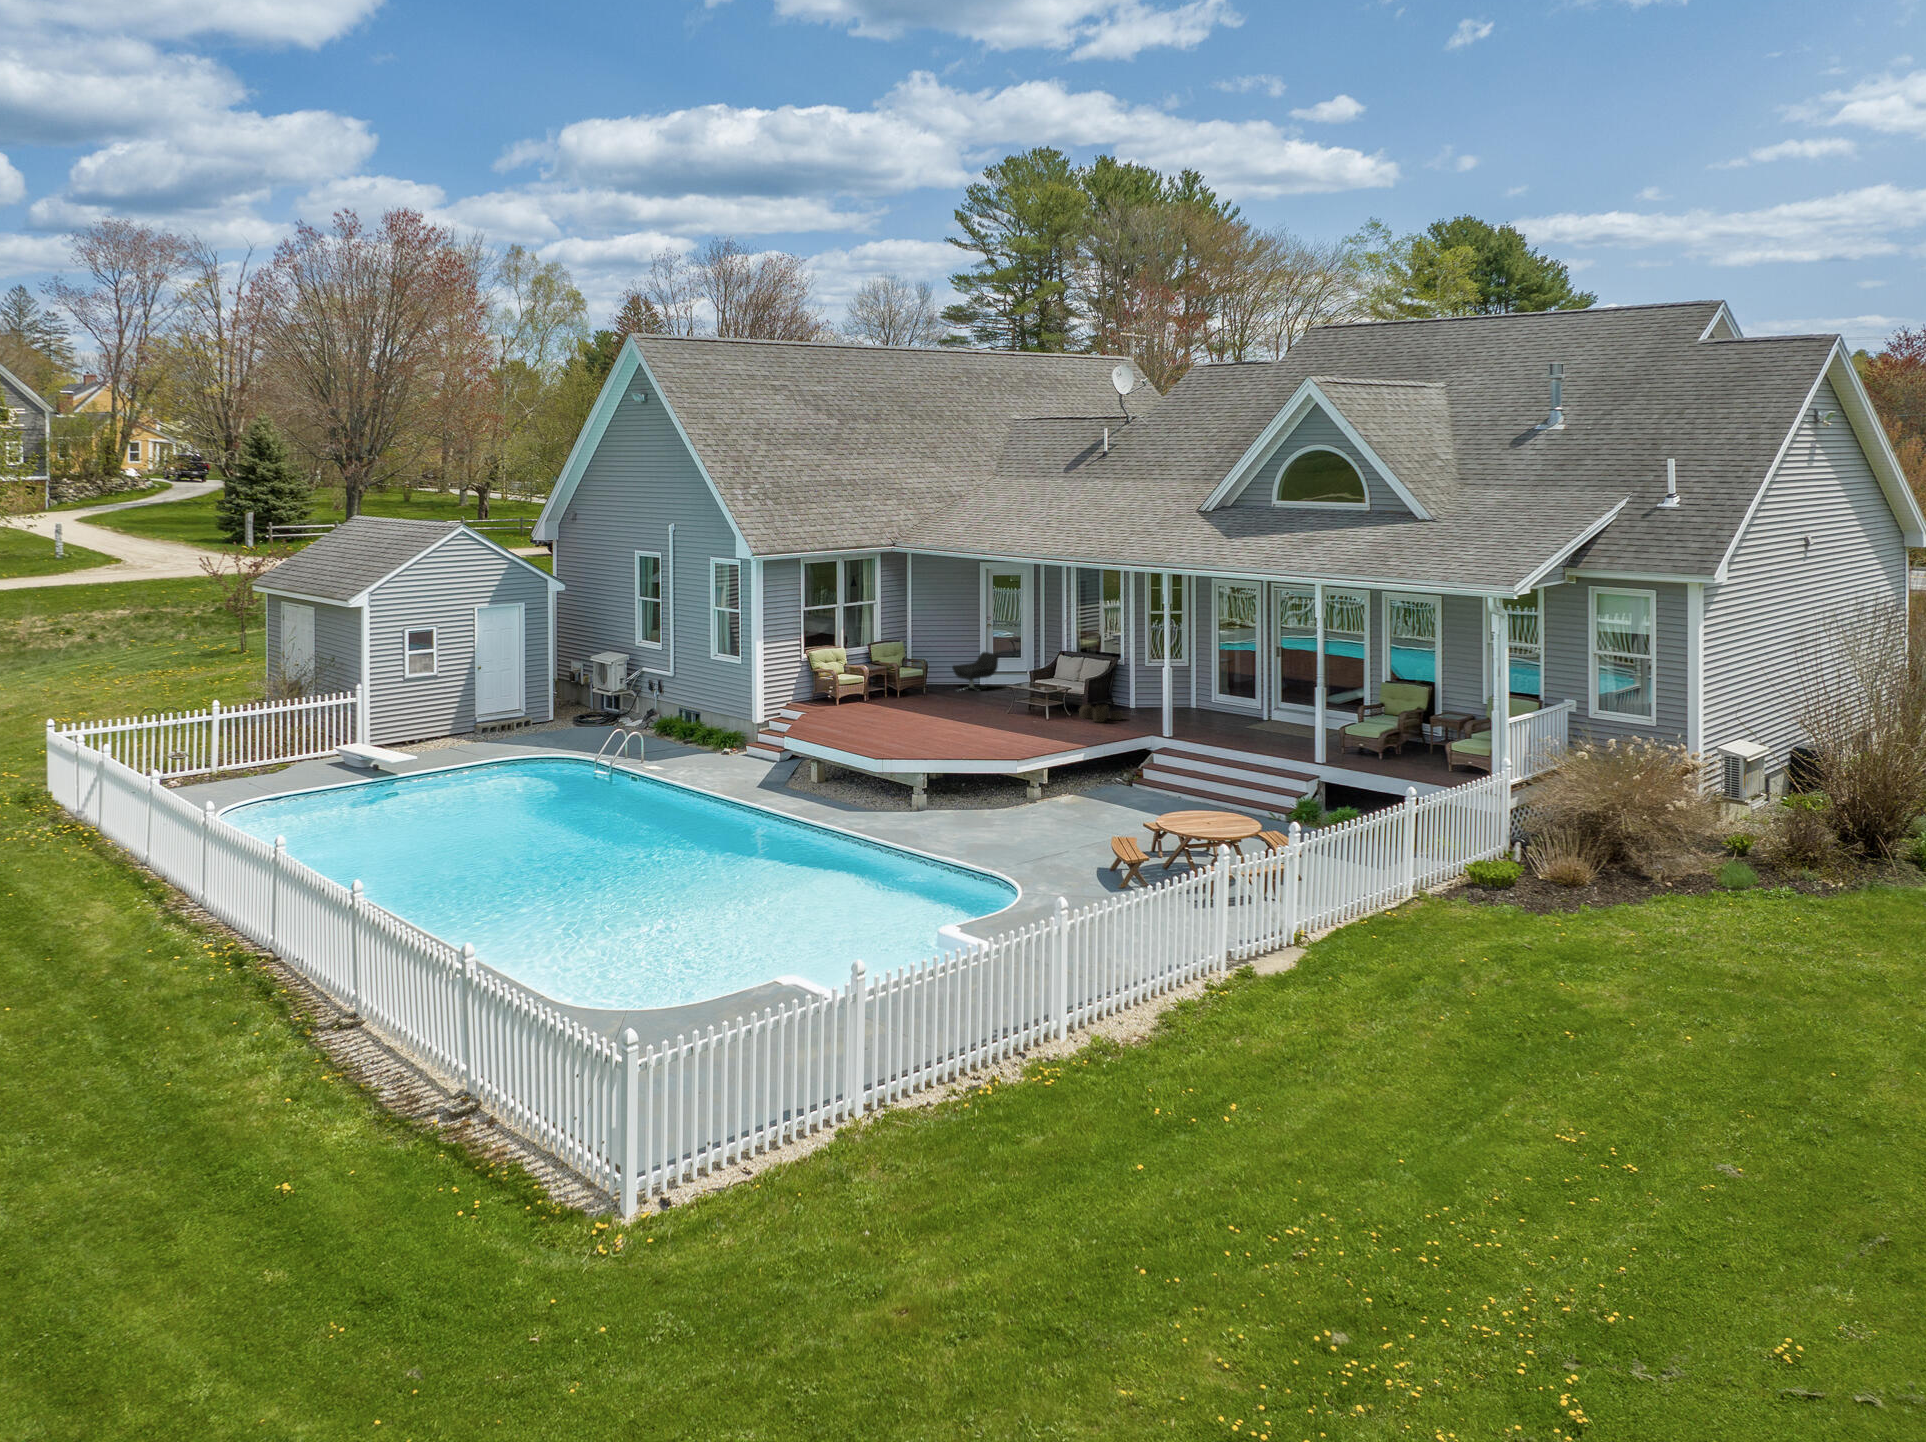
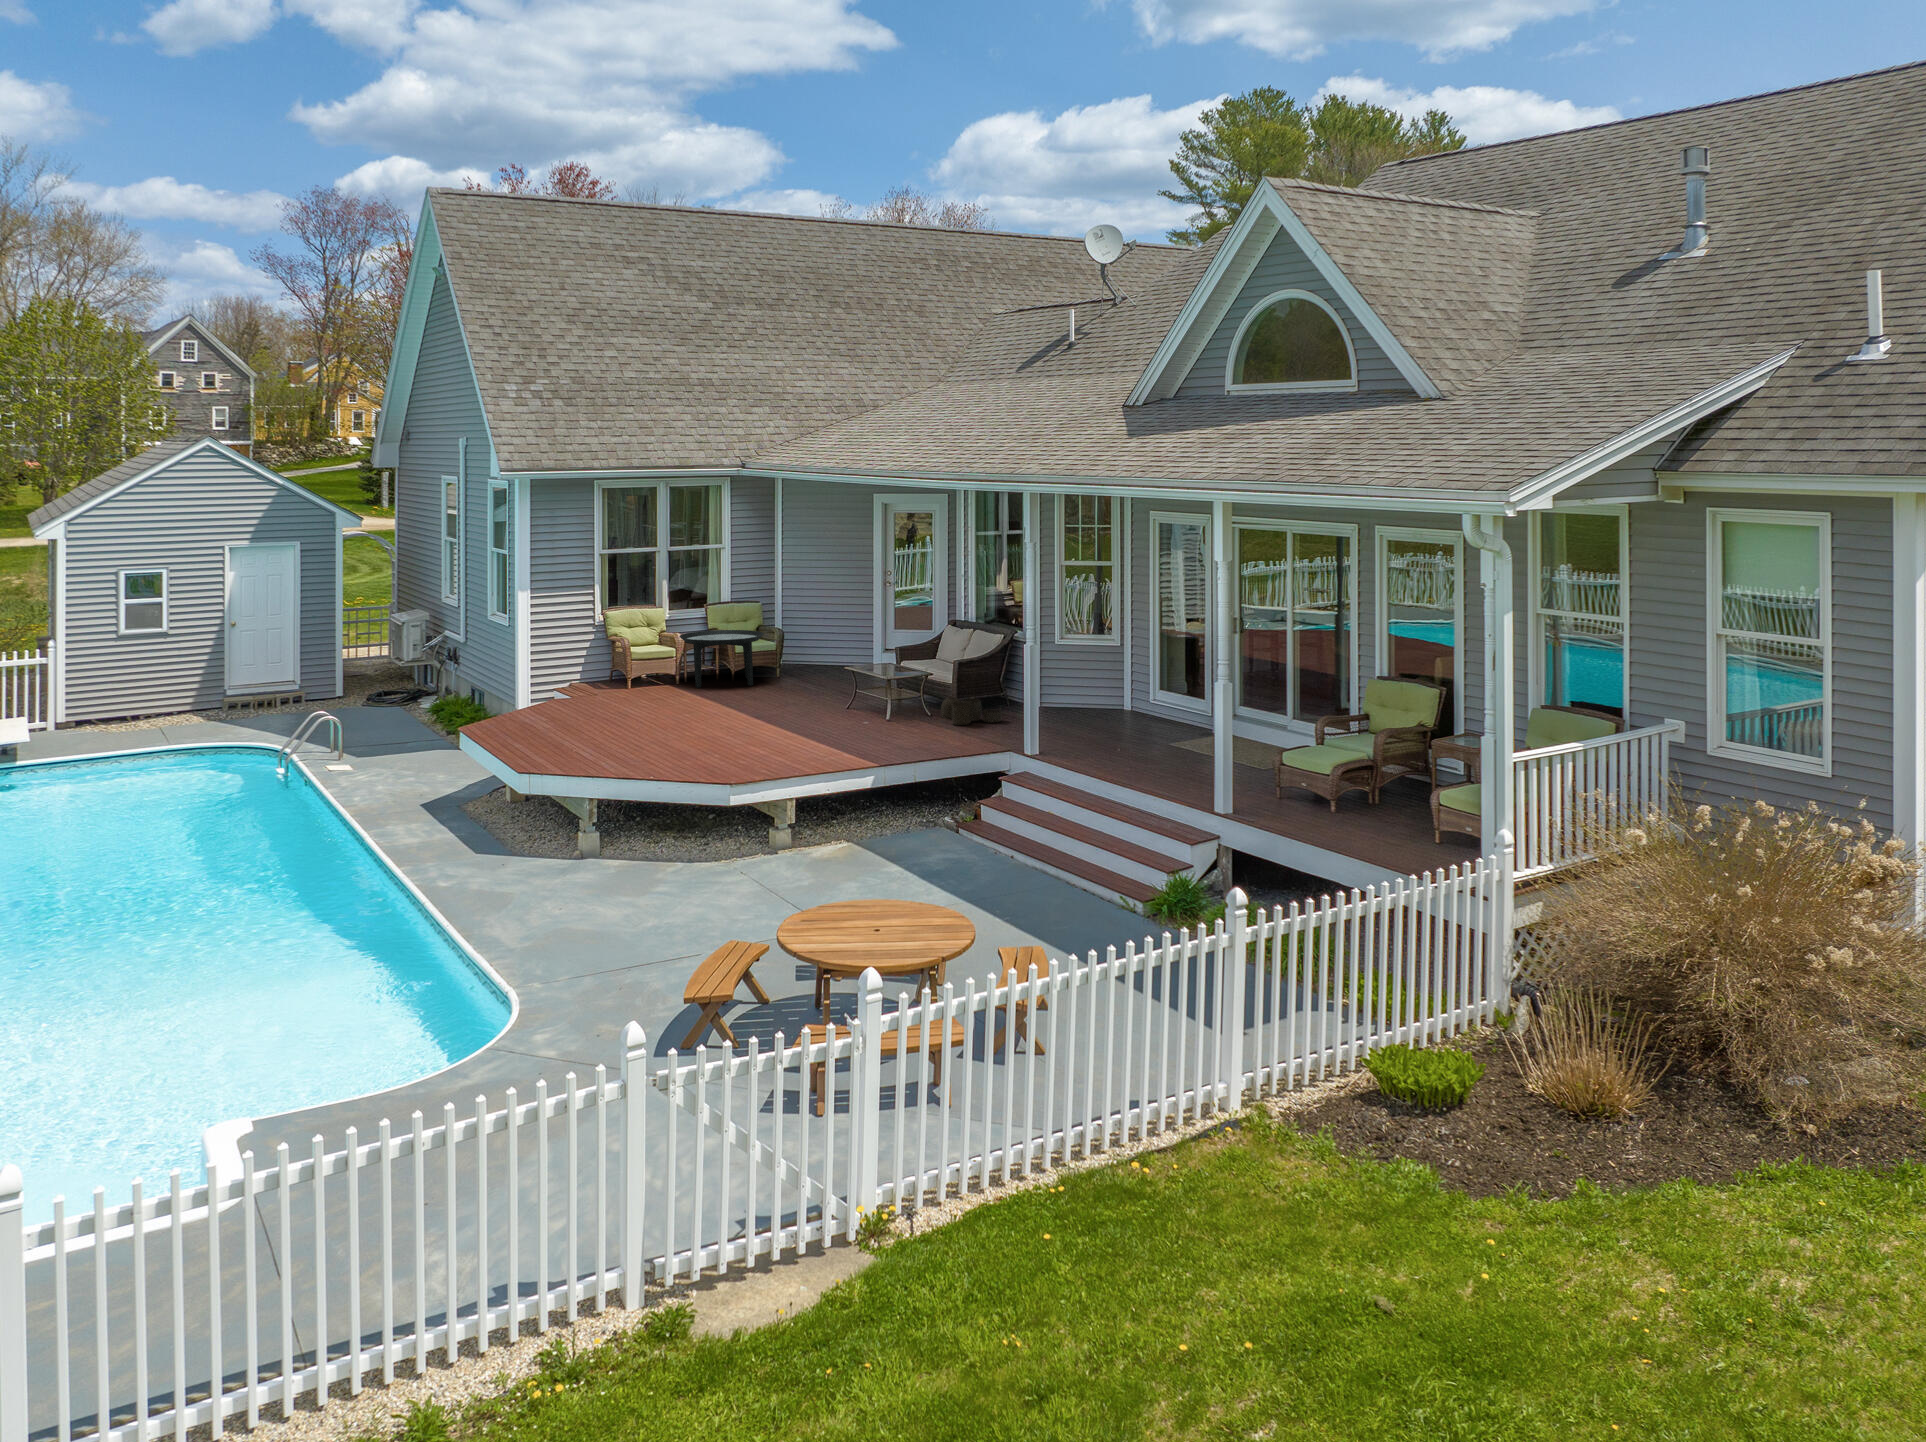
lounge chair: present [952,652,999,688] -> none [828,619,890,673]
round table: none [865,662,924,704] -> present [679,630,764,688]

